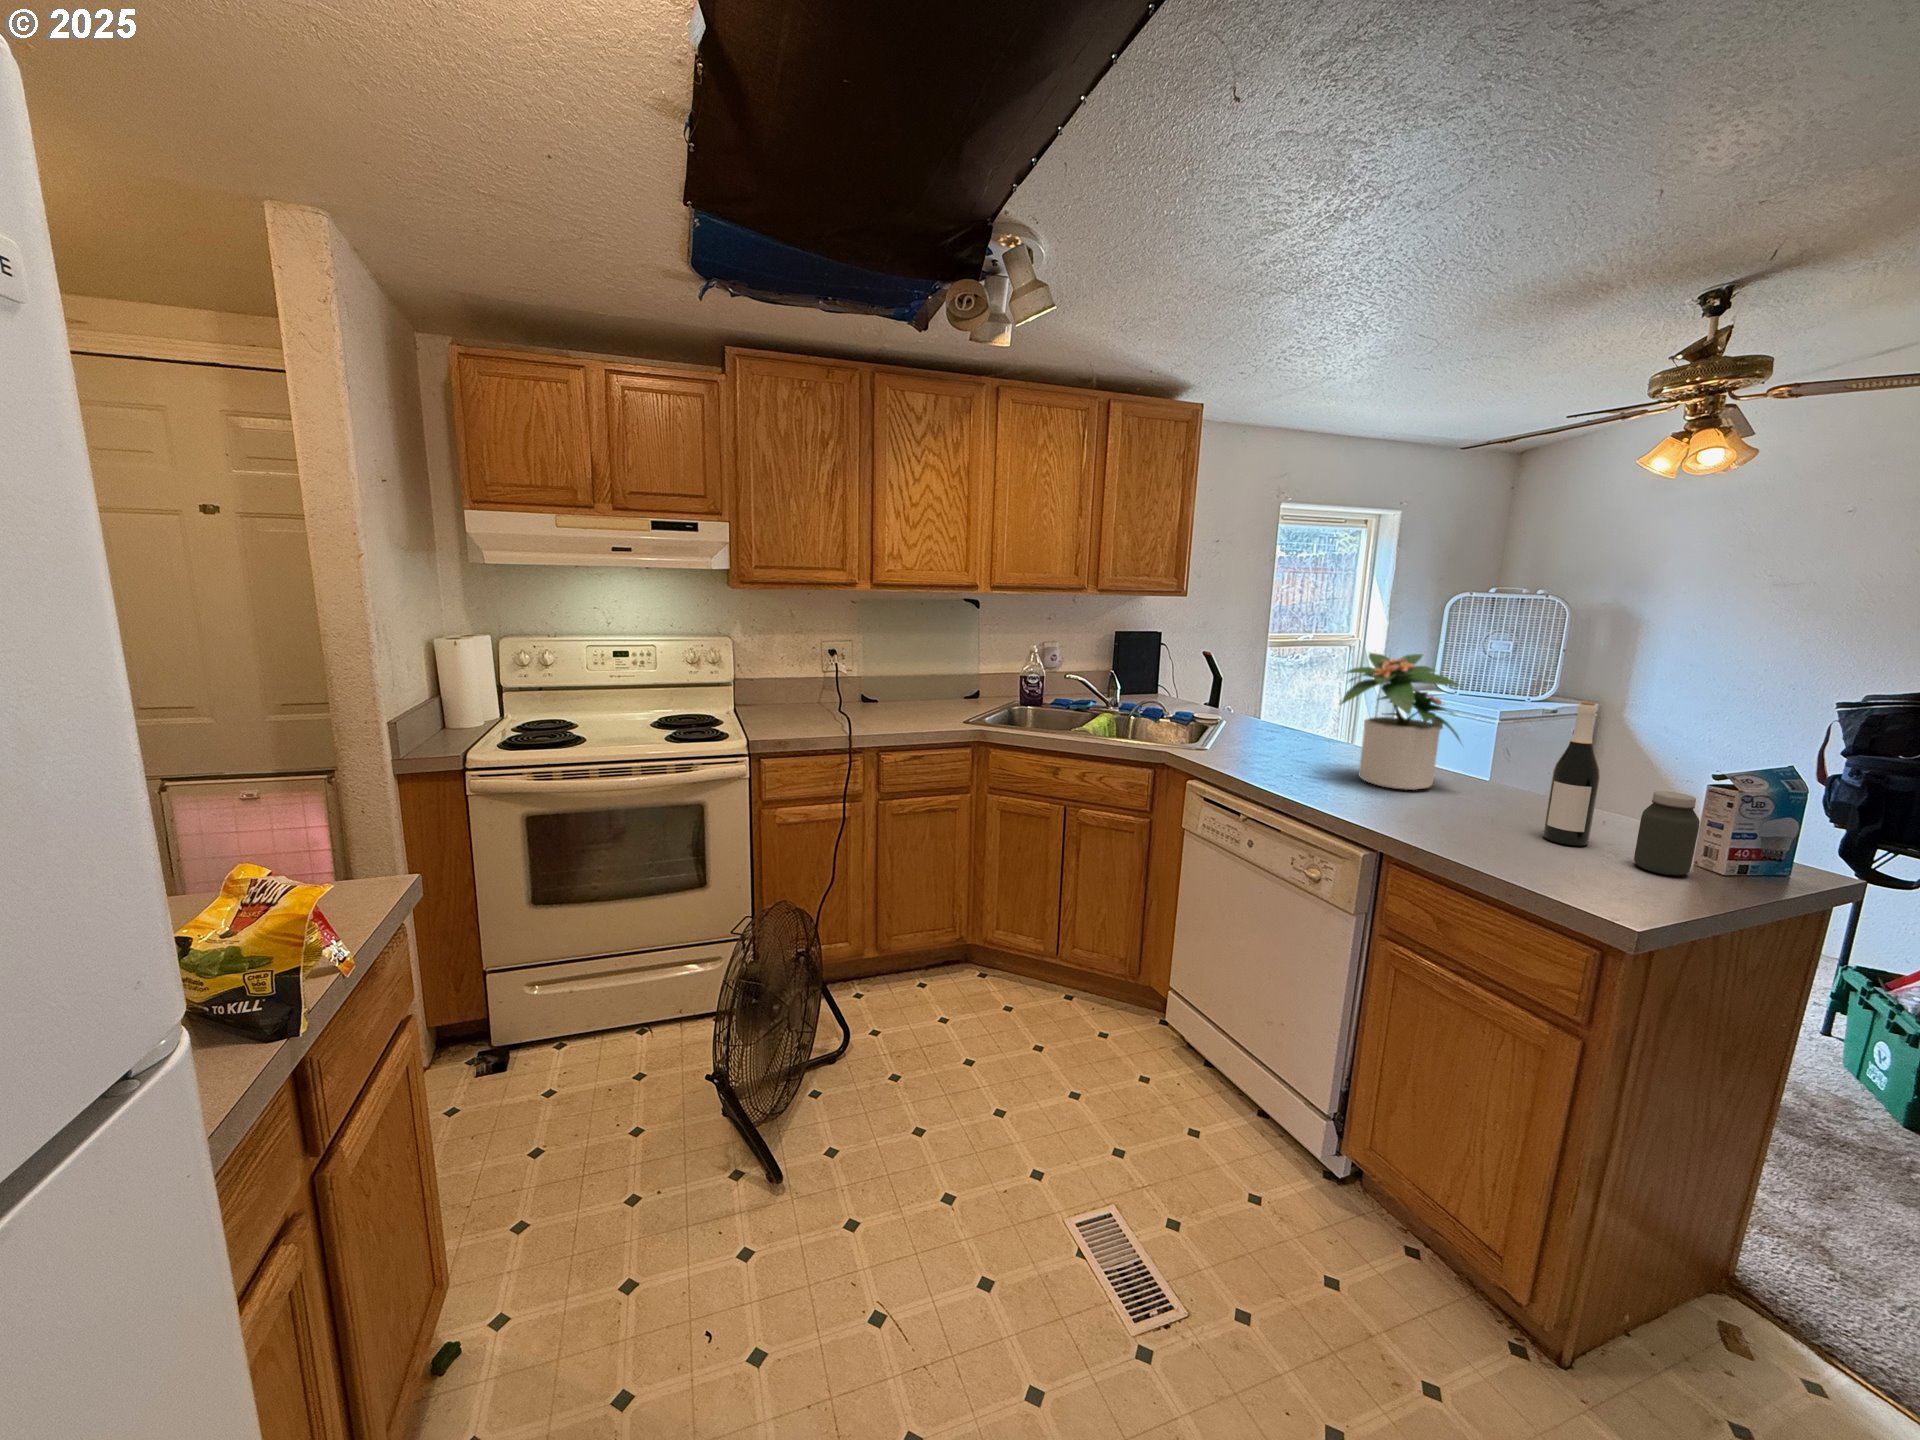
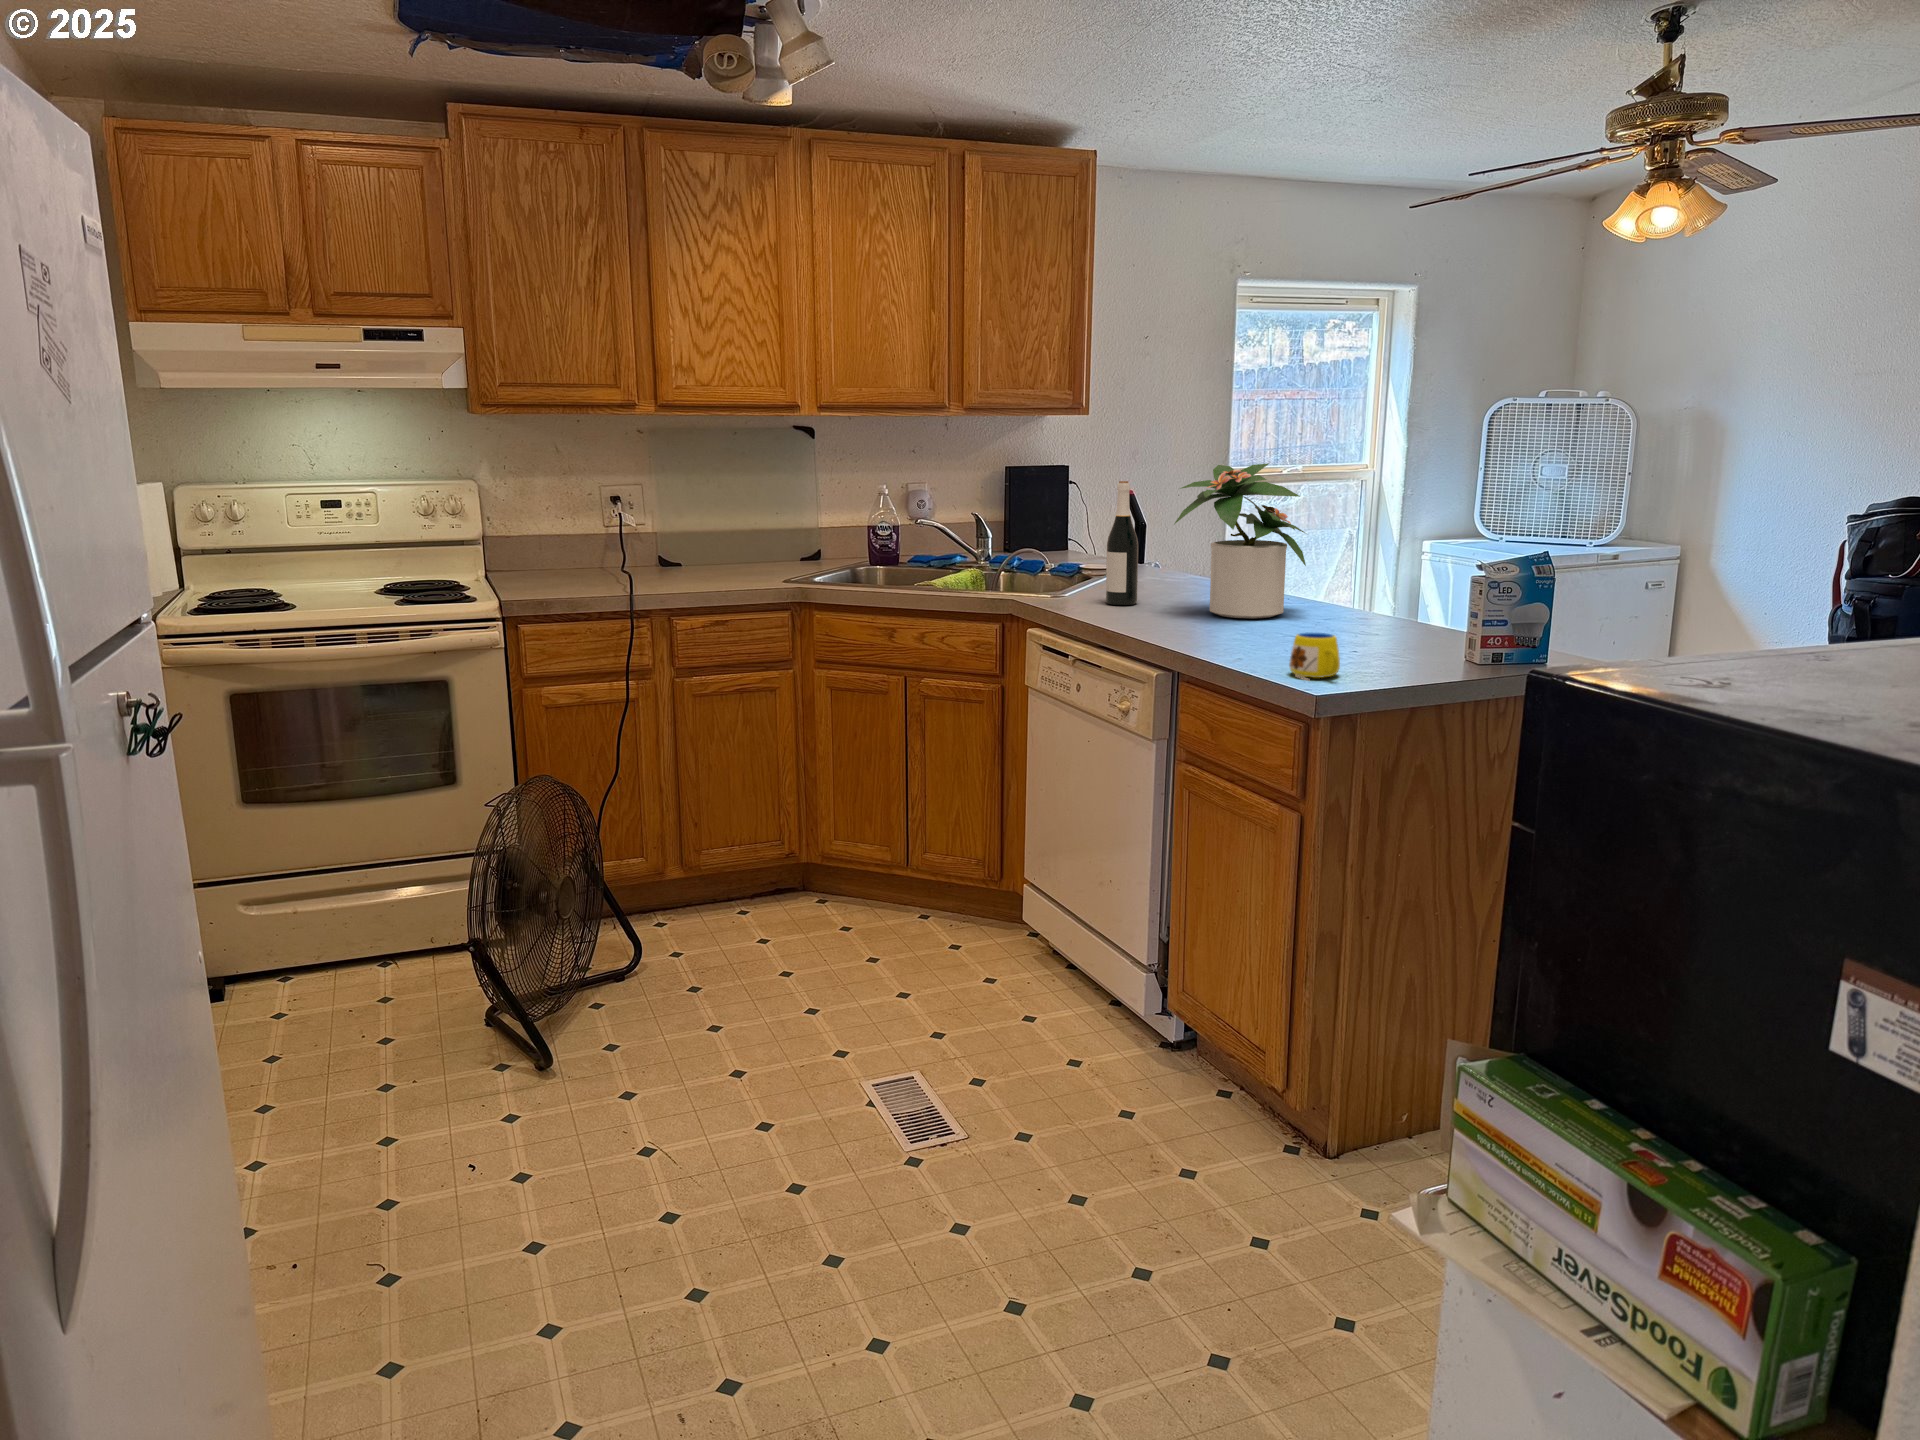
wine bottle: present [1543,702,1600,846] -> present [1106,481,1138,605]
jar: present [1634,791,1700,875] -> none [1395,583,1442,665]
mug: none [1553,843,1632,903] -> present [1289,633,1340,680]

